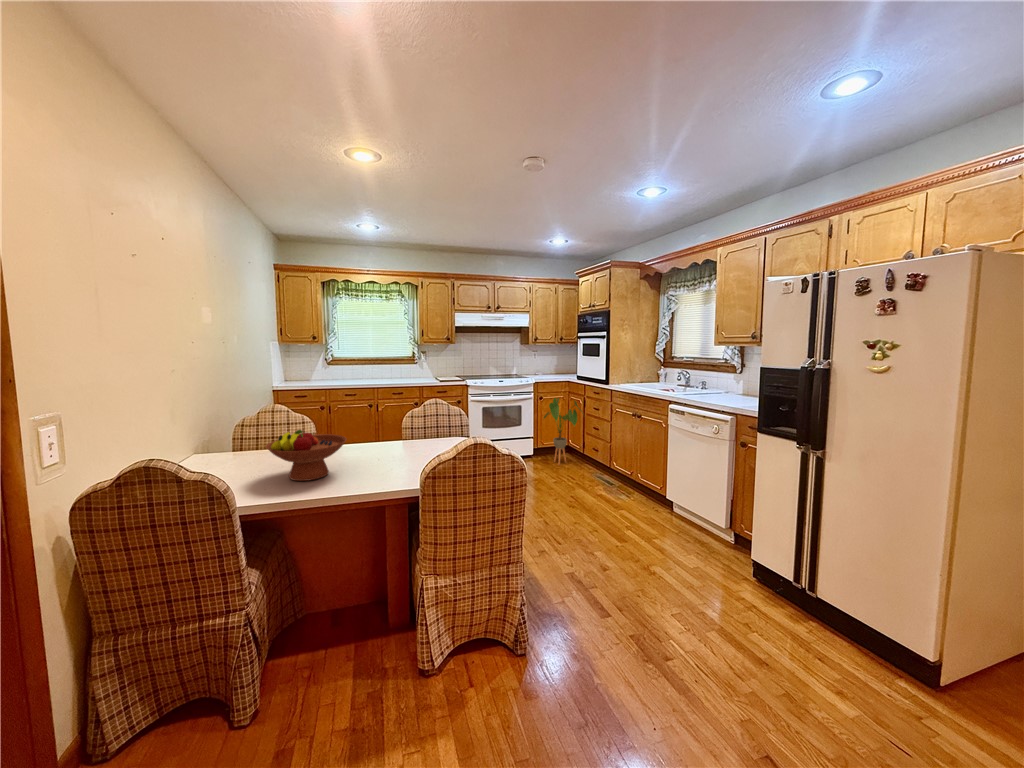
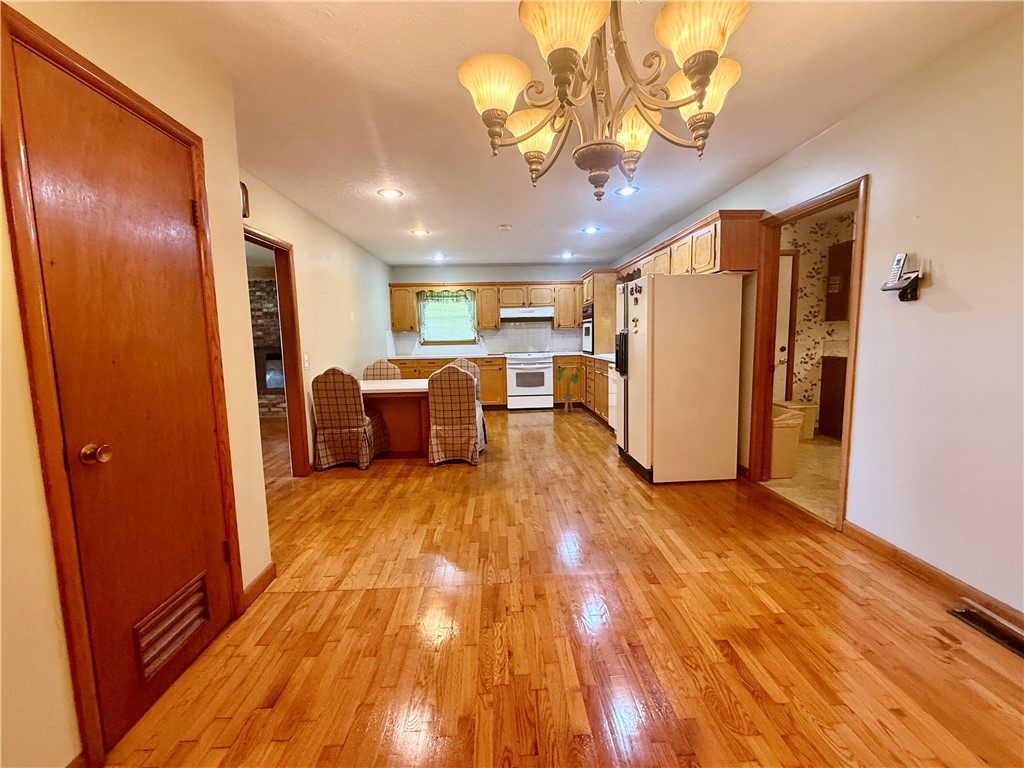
fruit bowl: present [266,430,347,481] -> none [374,364,406,385]

